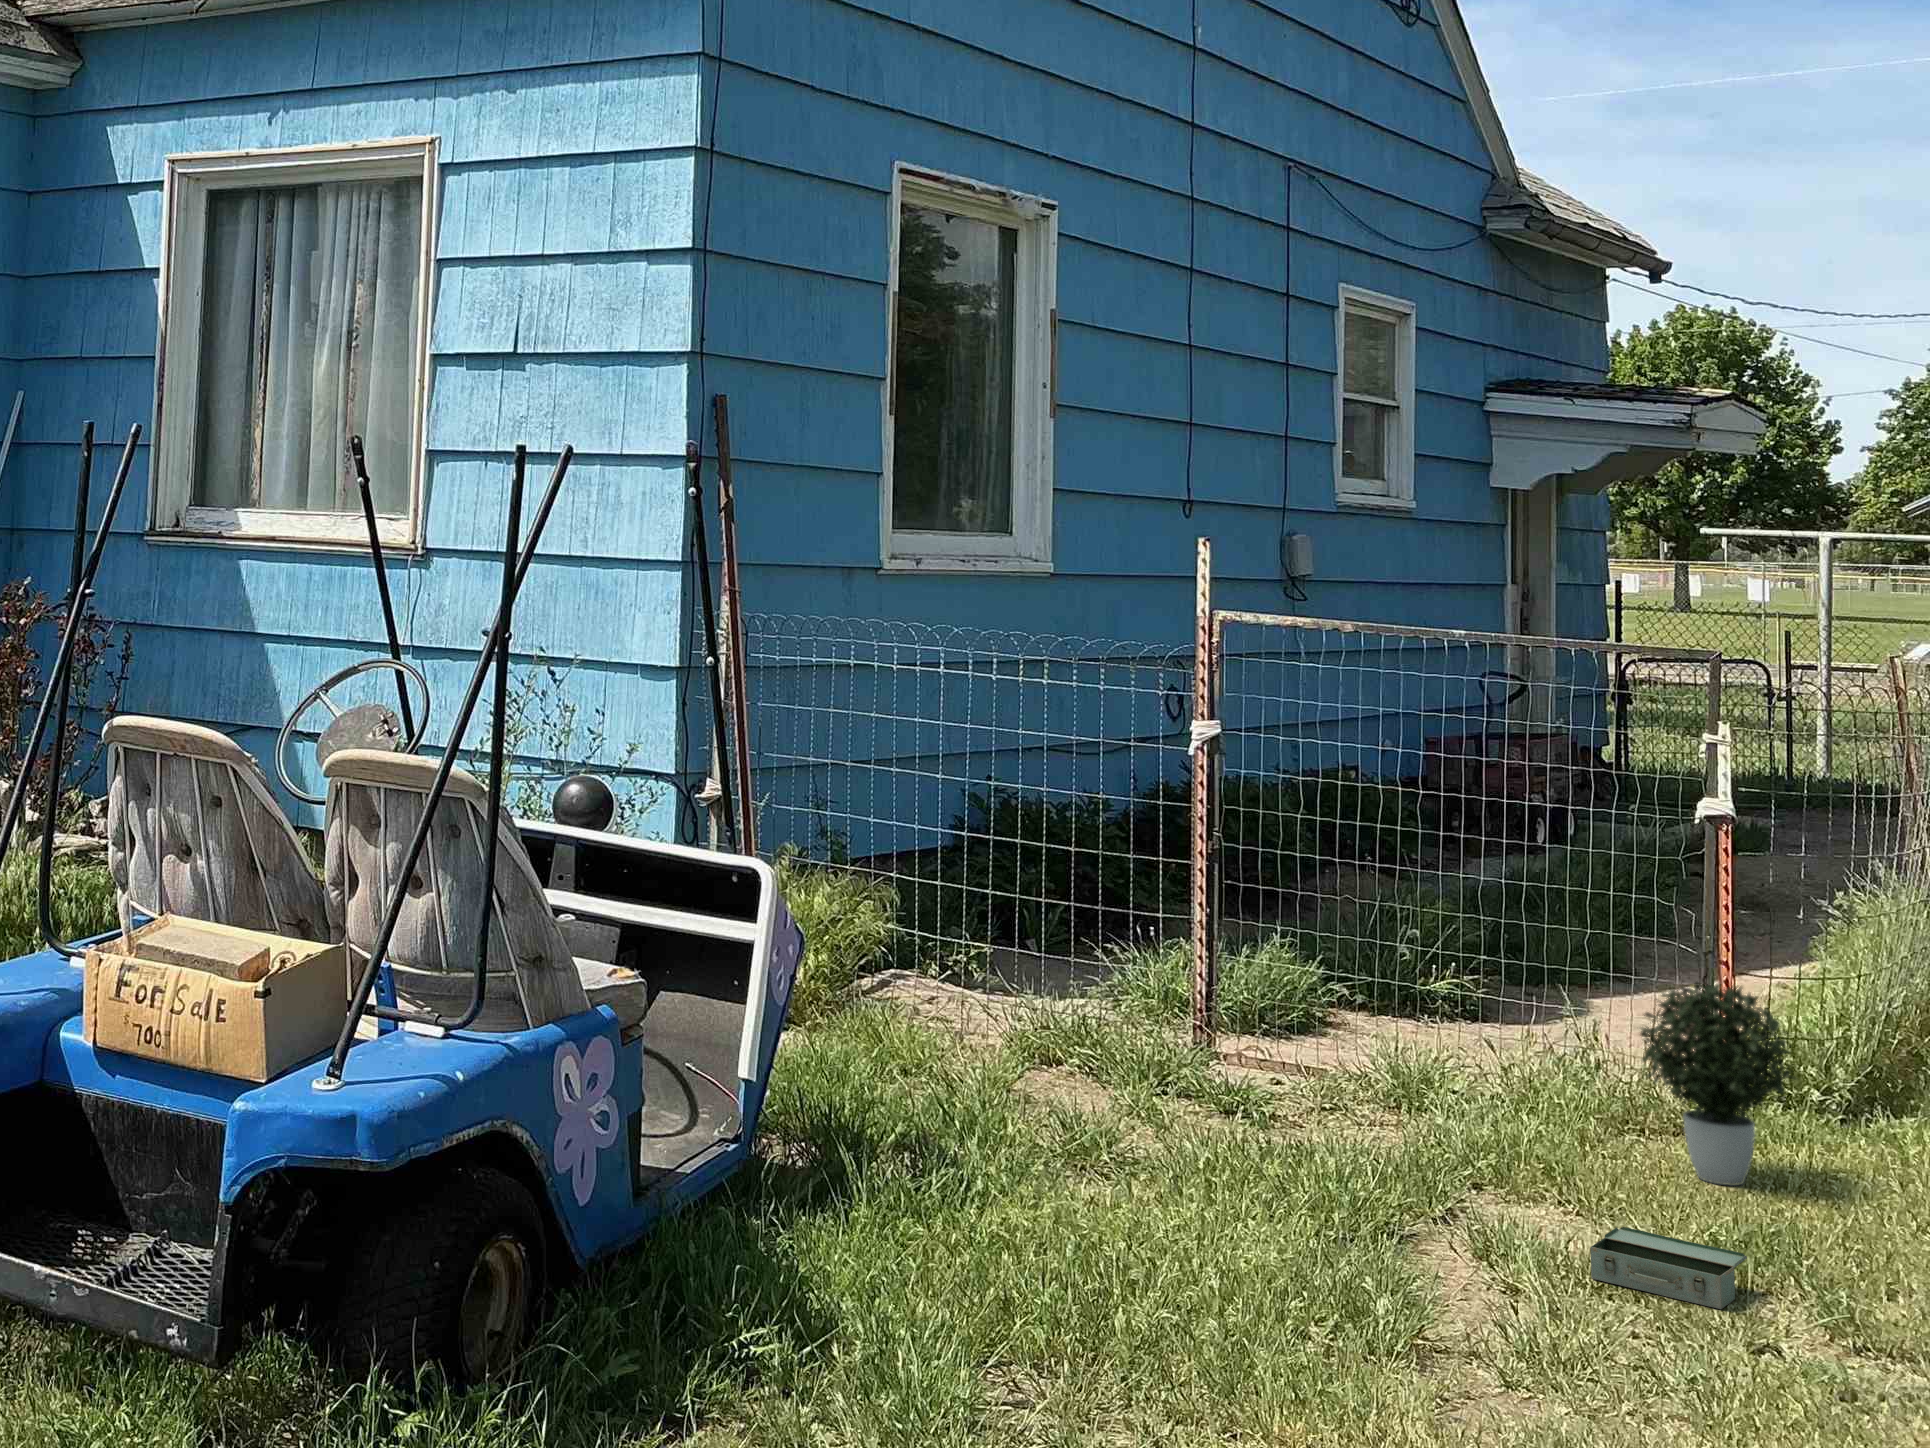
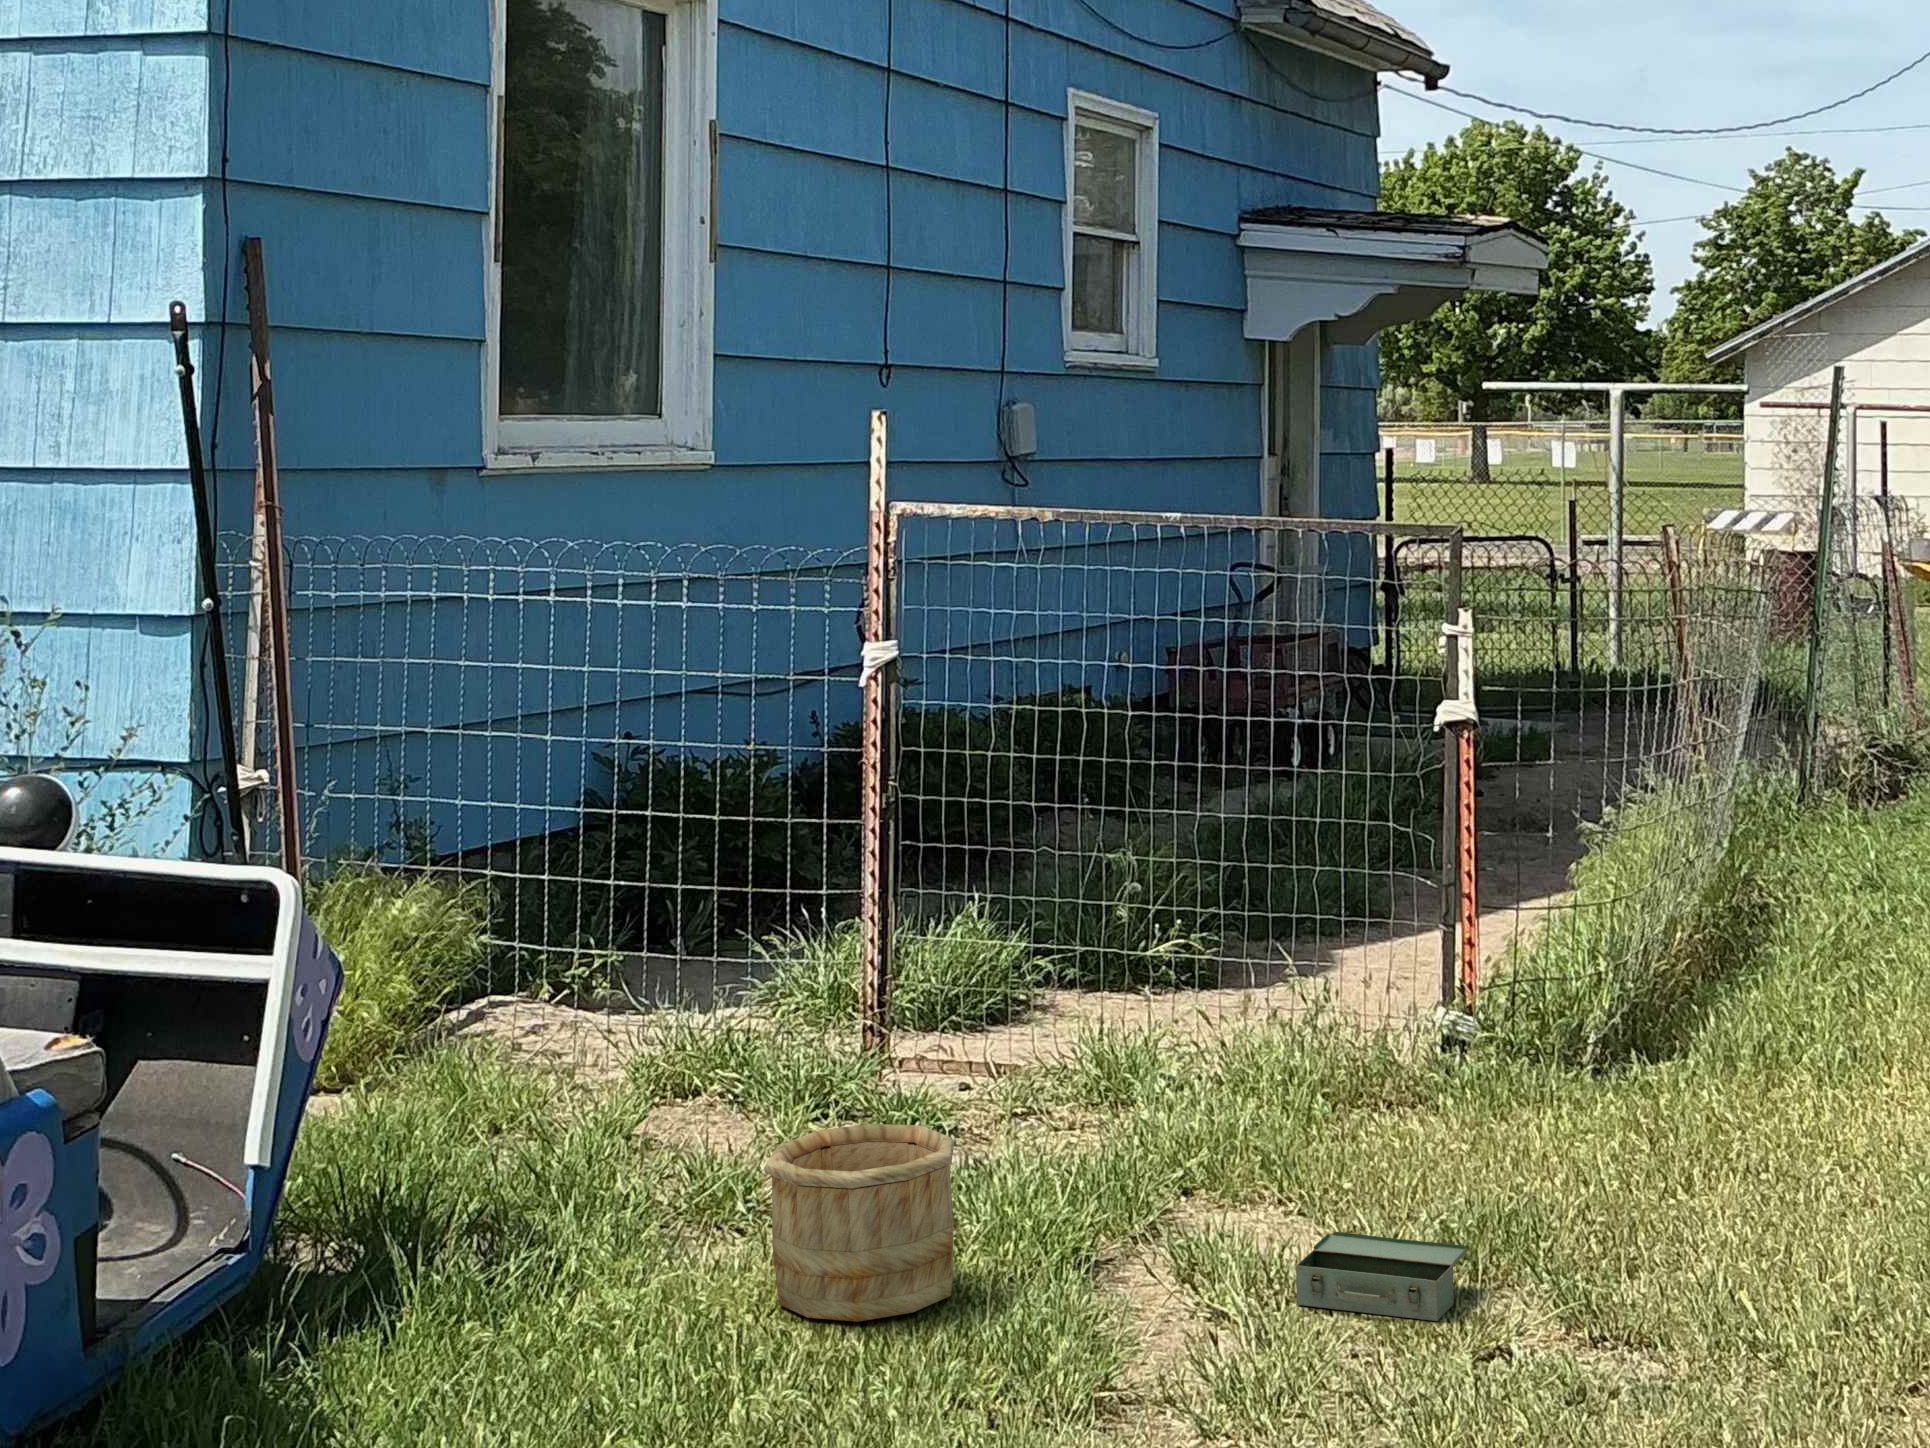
potted plant: present [1641,982,1795,1186] -> none [1362,912,1531,1152]
wooden bucket: none [1144,1088,1295,1235] -> present [764,1124,954,1322]

